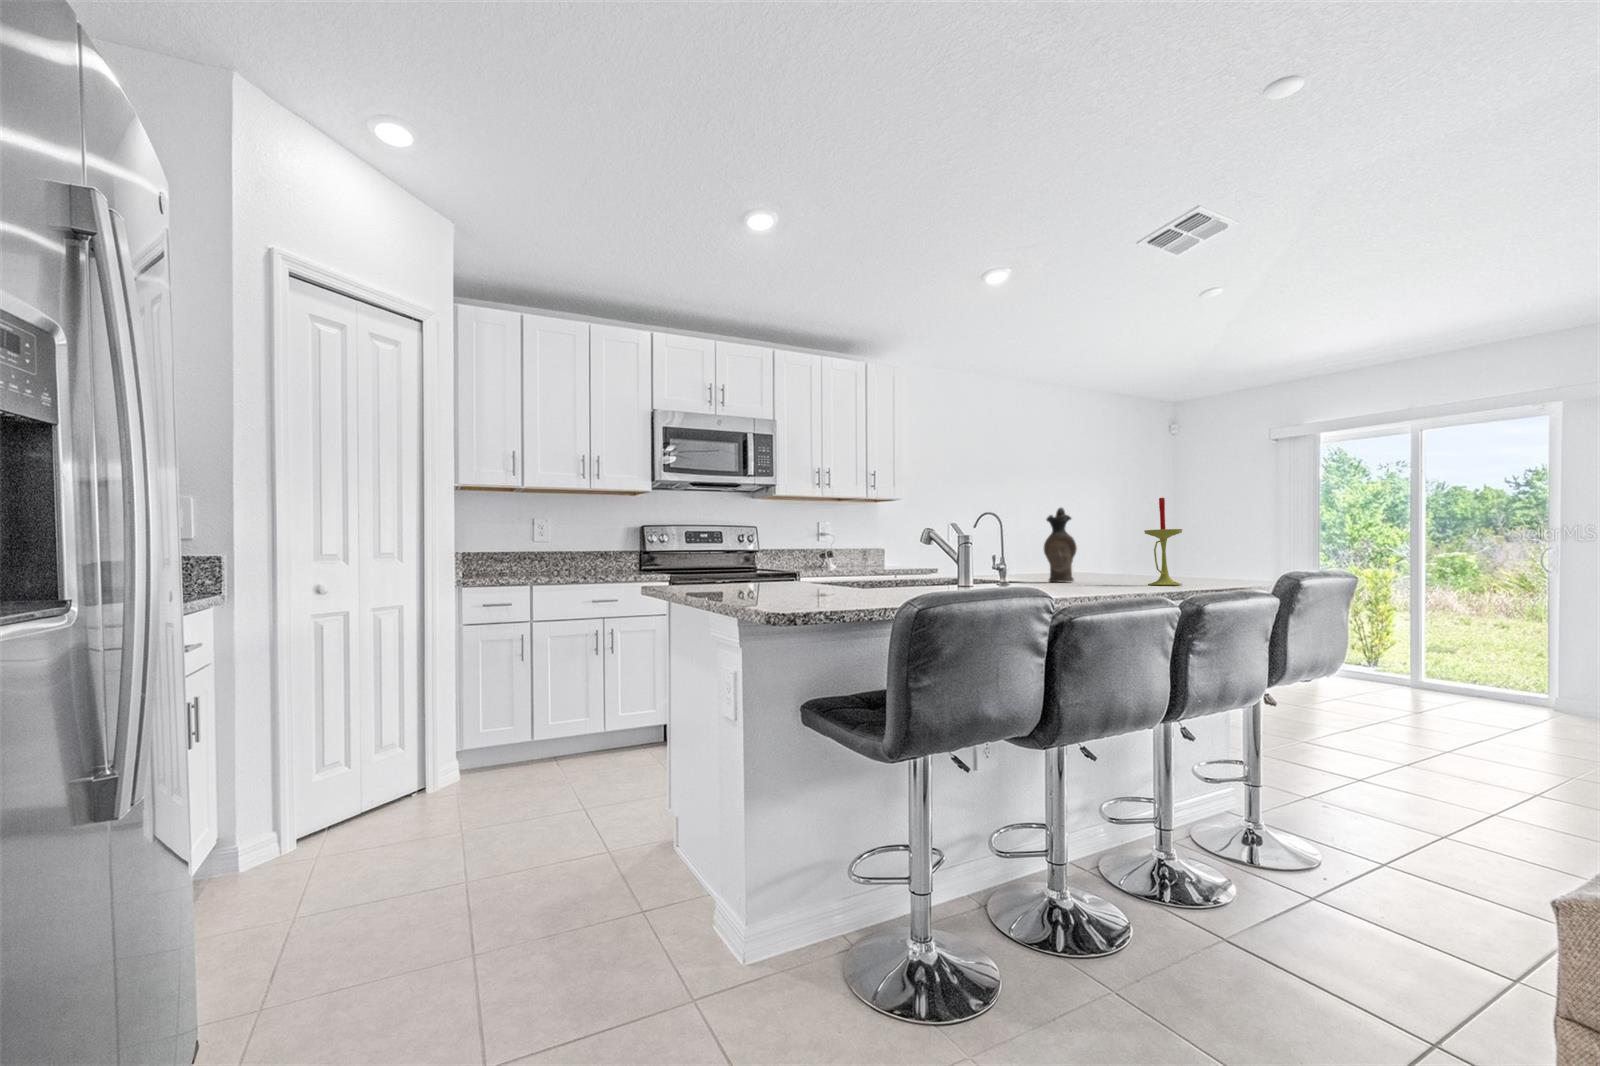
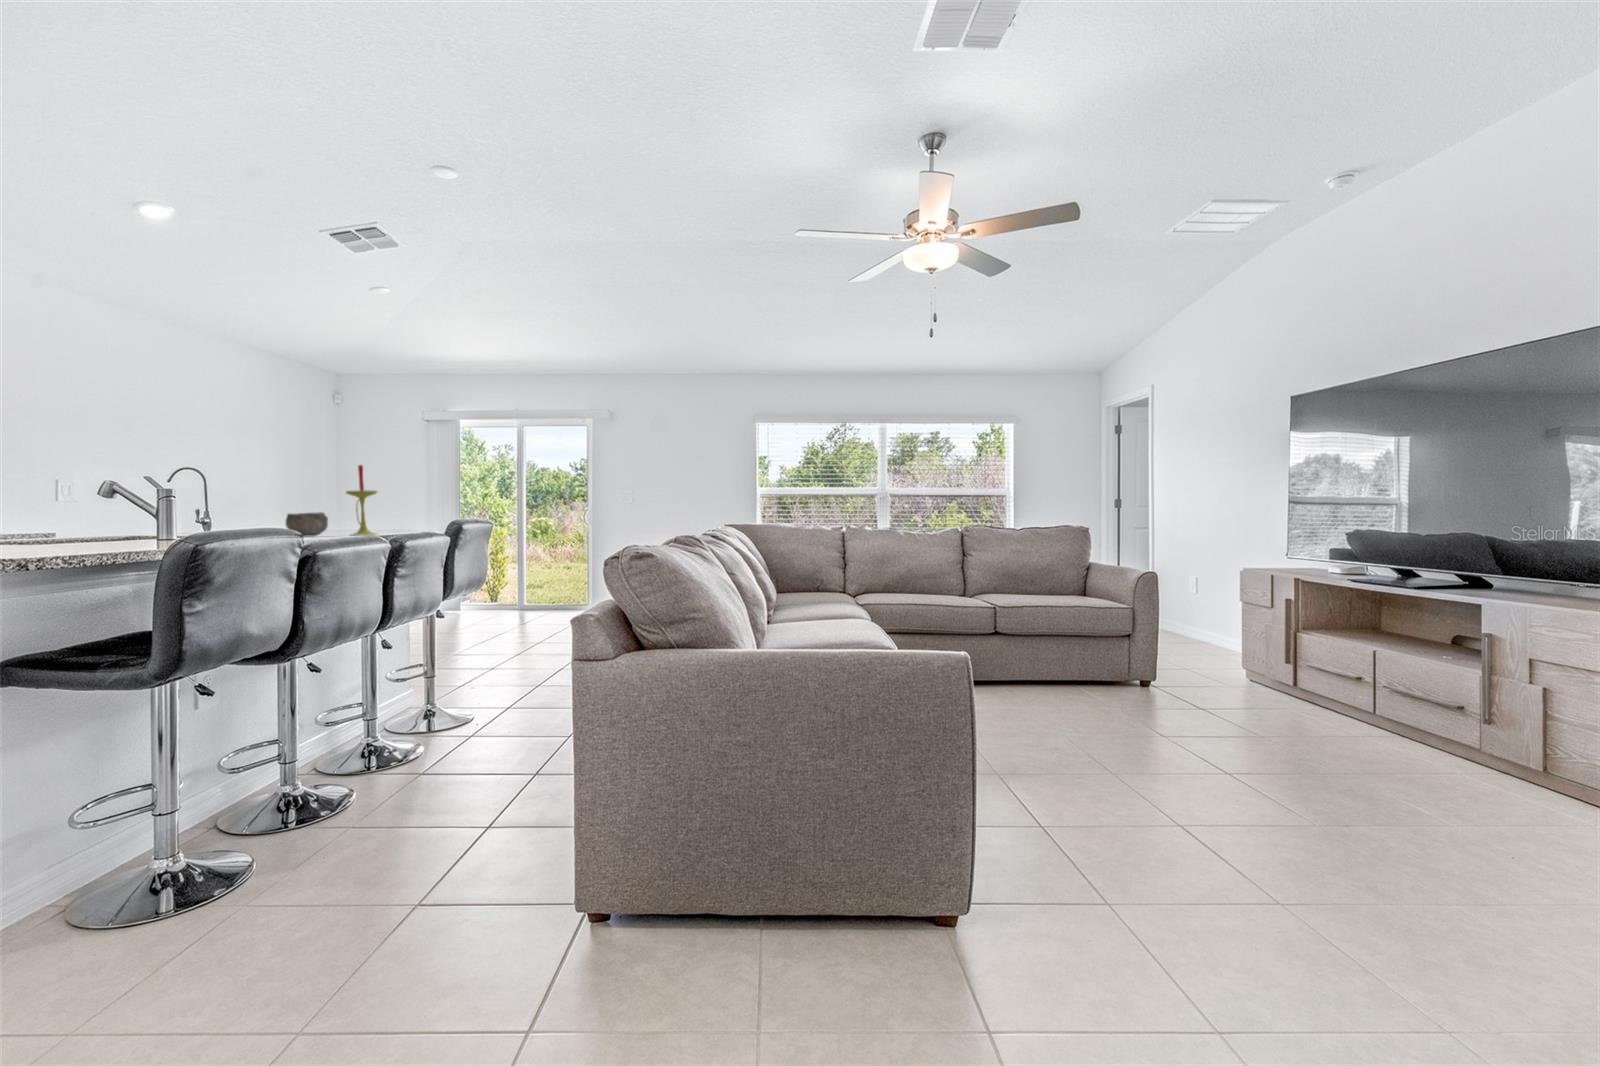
ceramic pitcher: present [1044,508,1077,582] -> none [244,468,279,537]
bowl: none [1076,557,1121,585] -> present [286,512,328,537]

